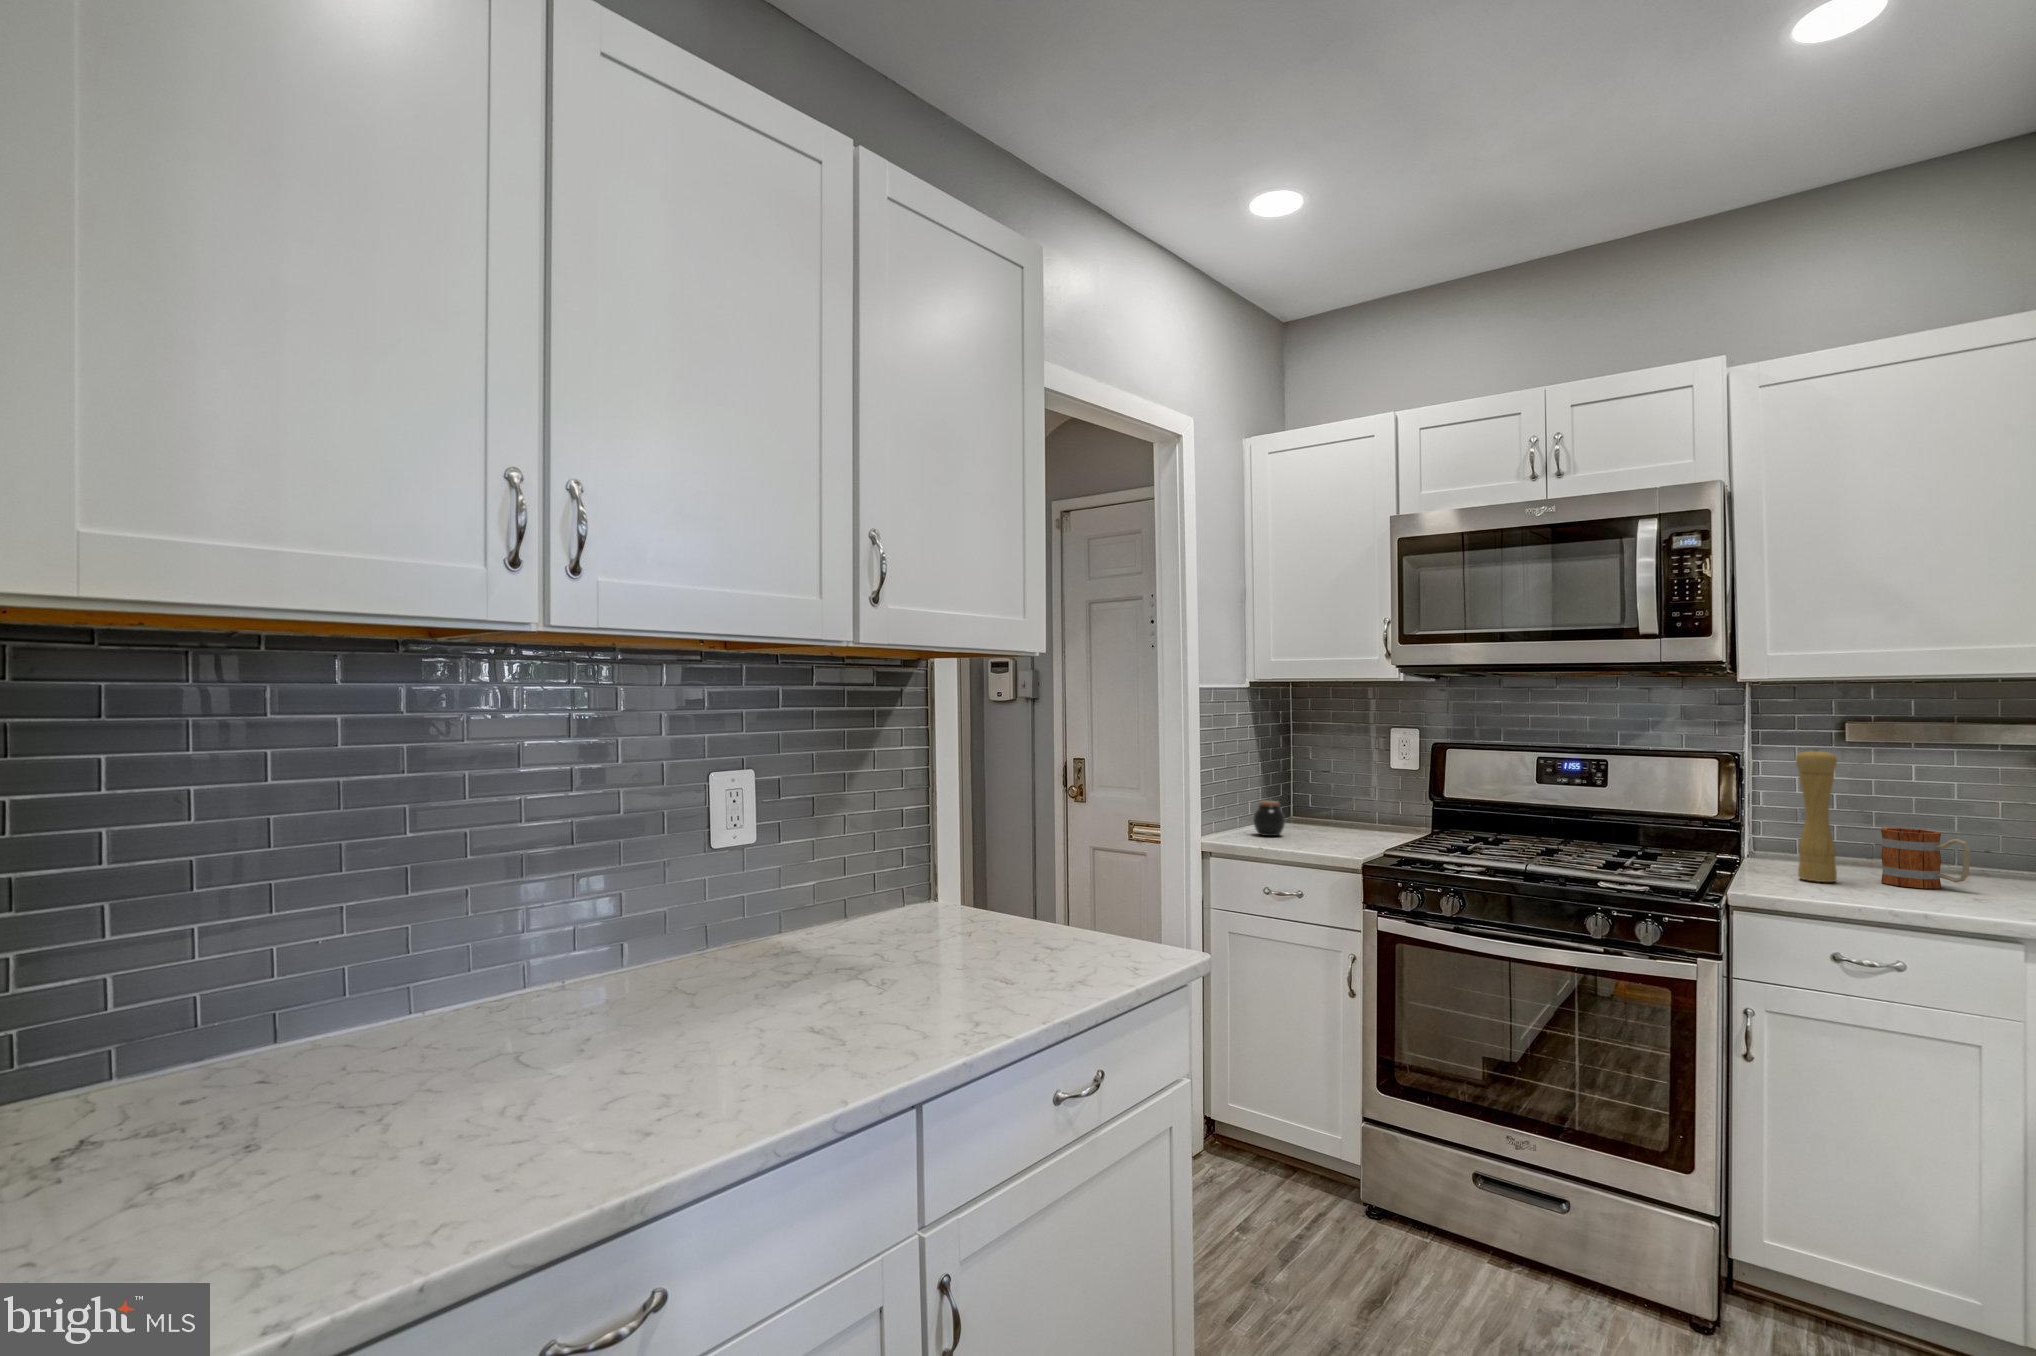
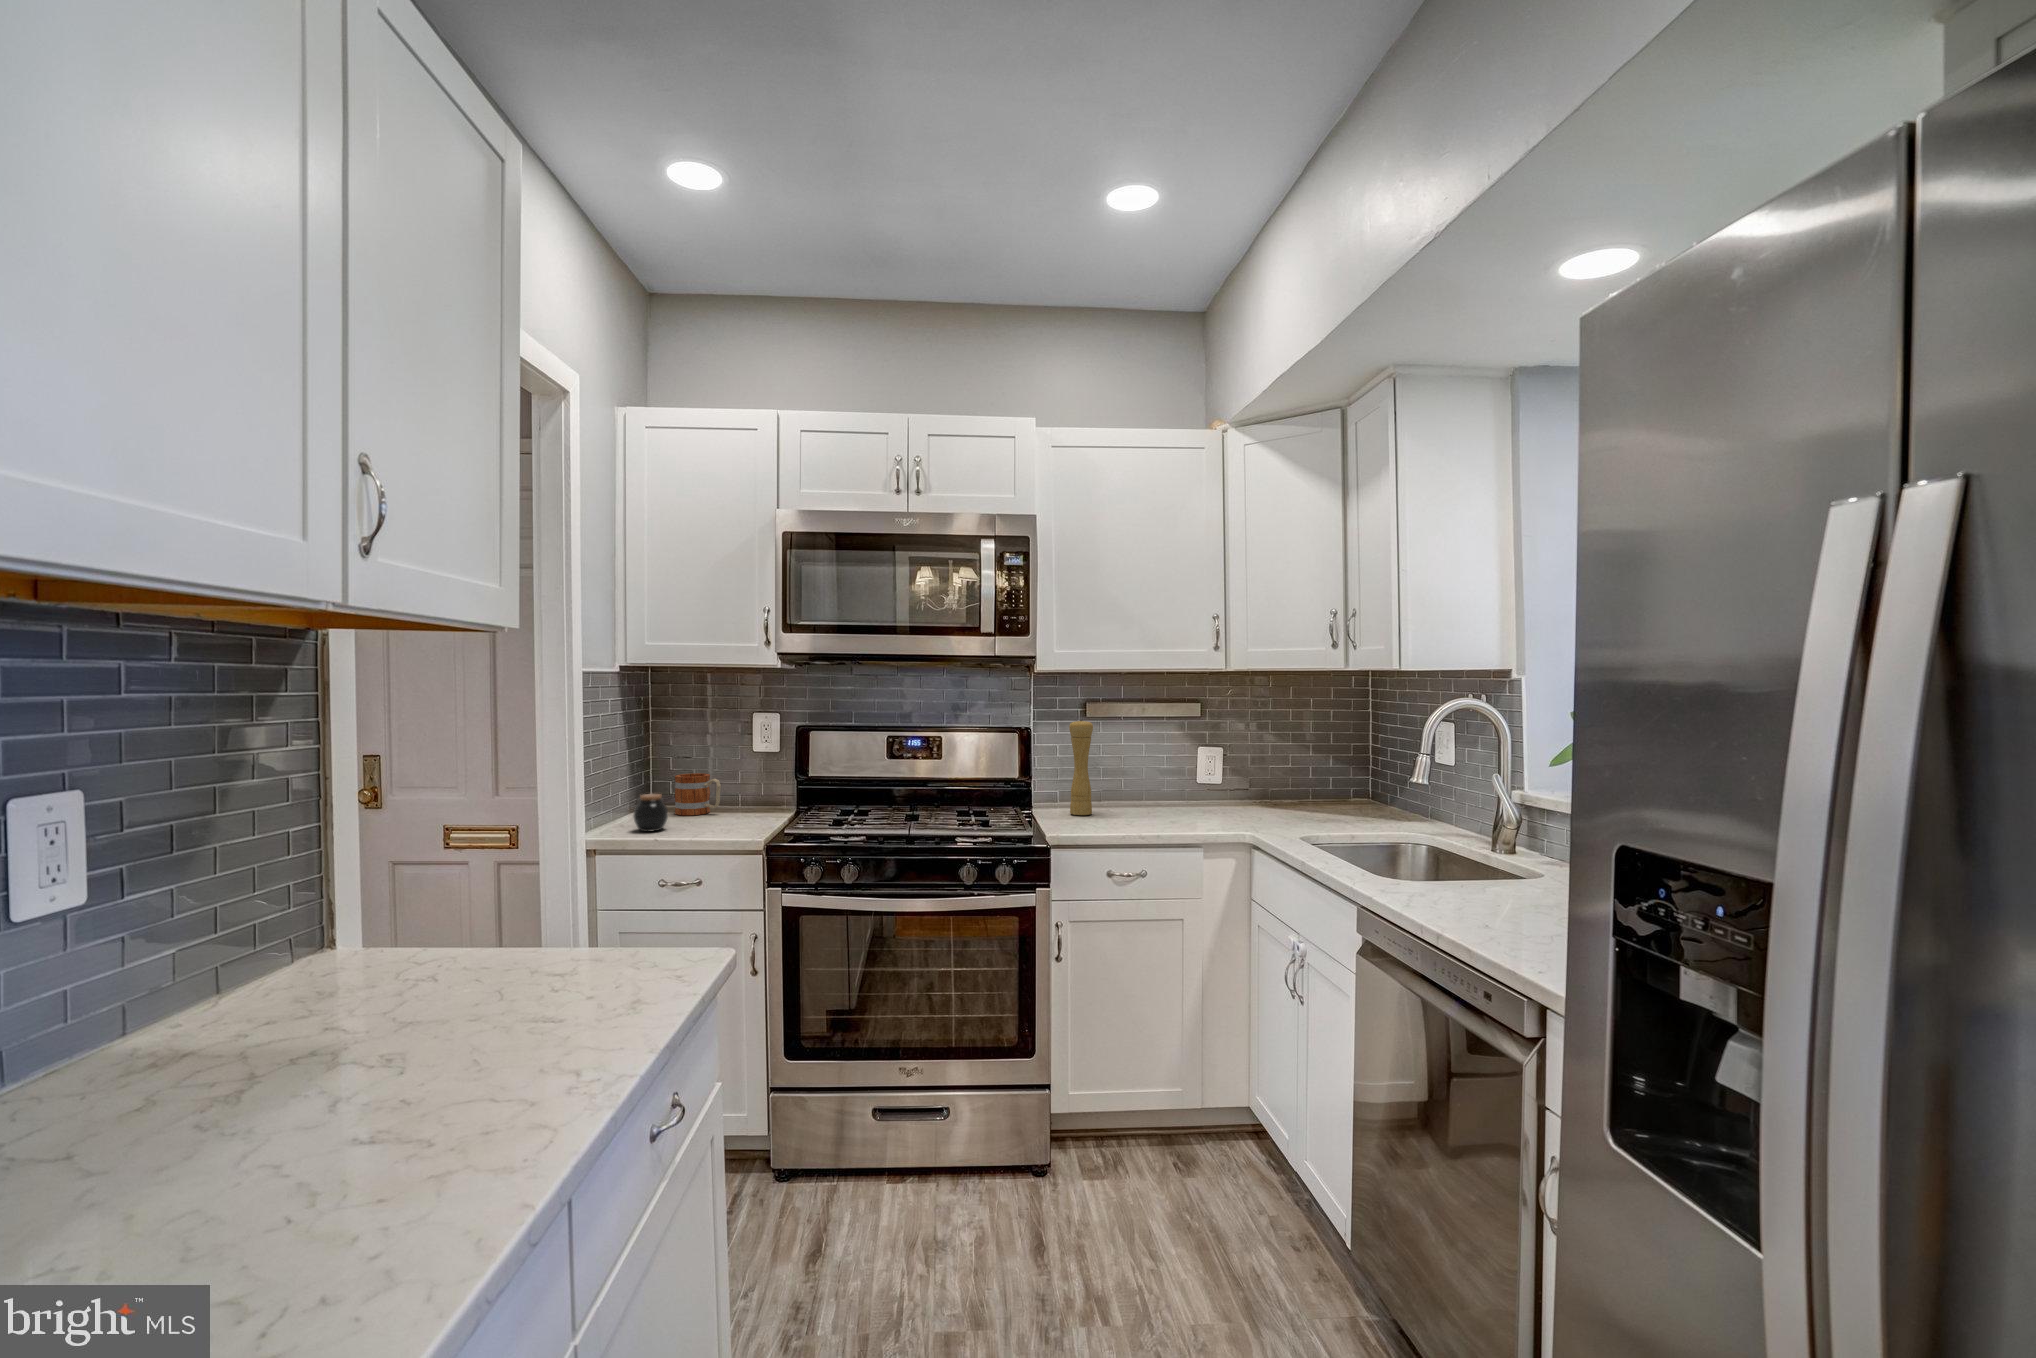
mug: present [1881,828,1970,888] -> present [675,773,721,815]

